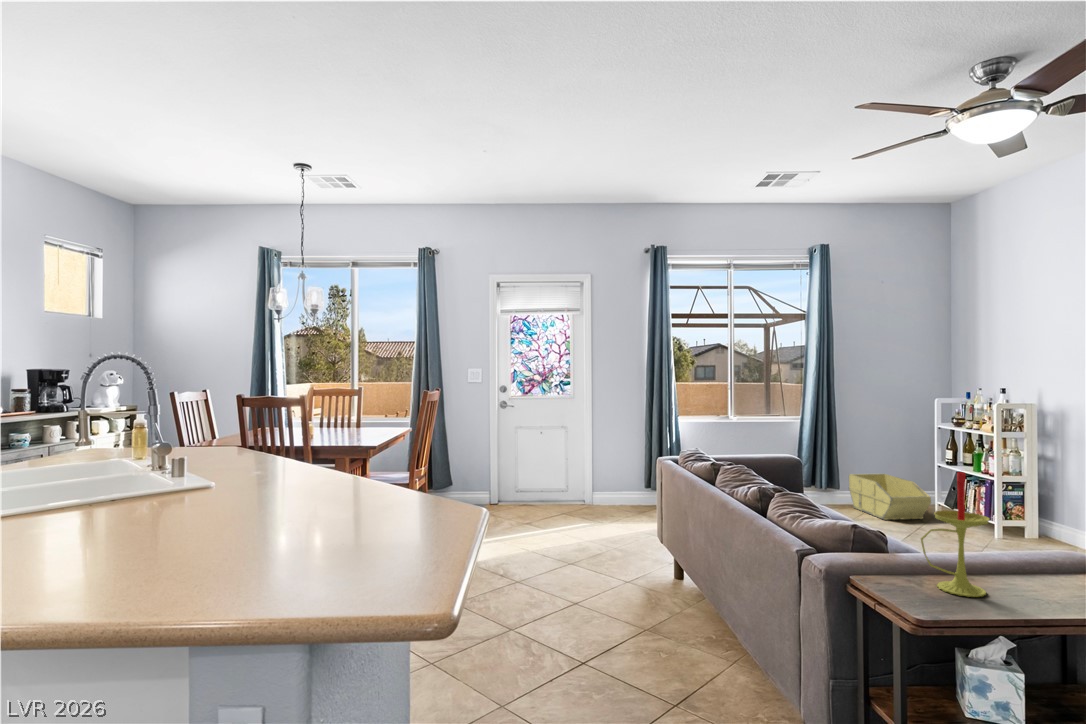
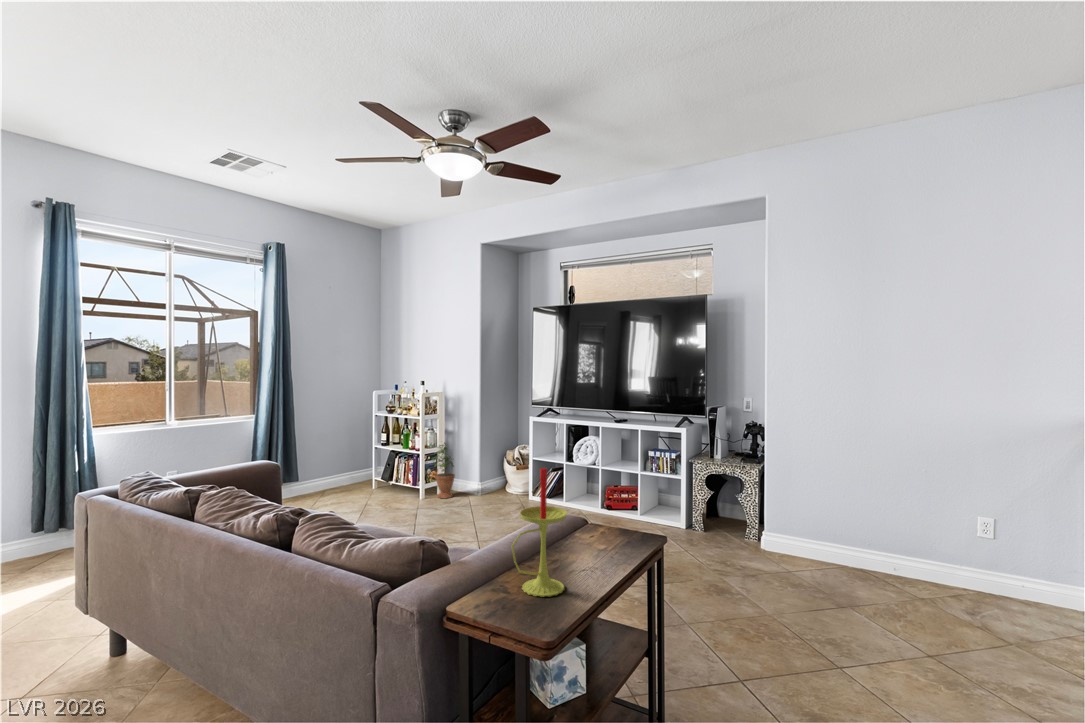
potted plant: none [1011,467,1048,542] -> present [435,443,455,498]
storage bin: present [849,474,931,520] -> none [299,461,373,504]

